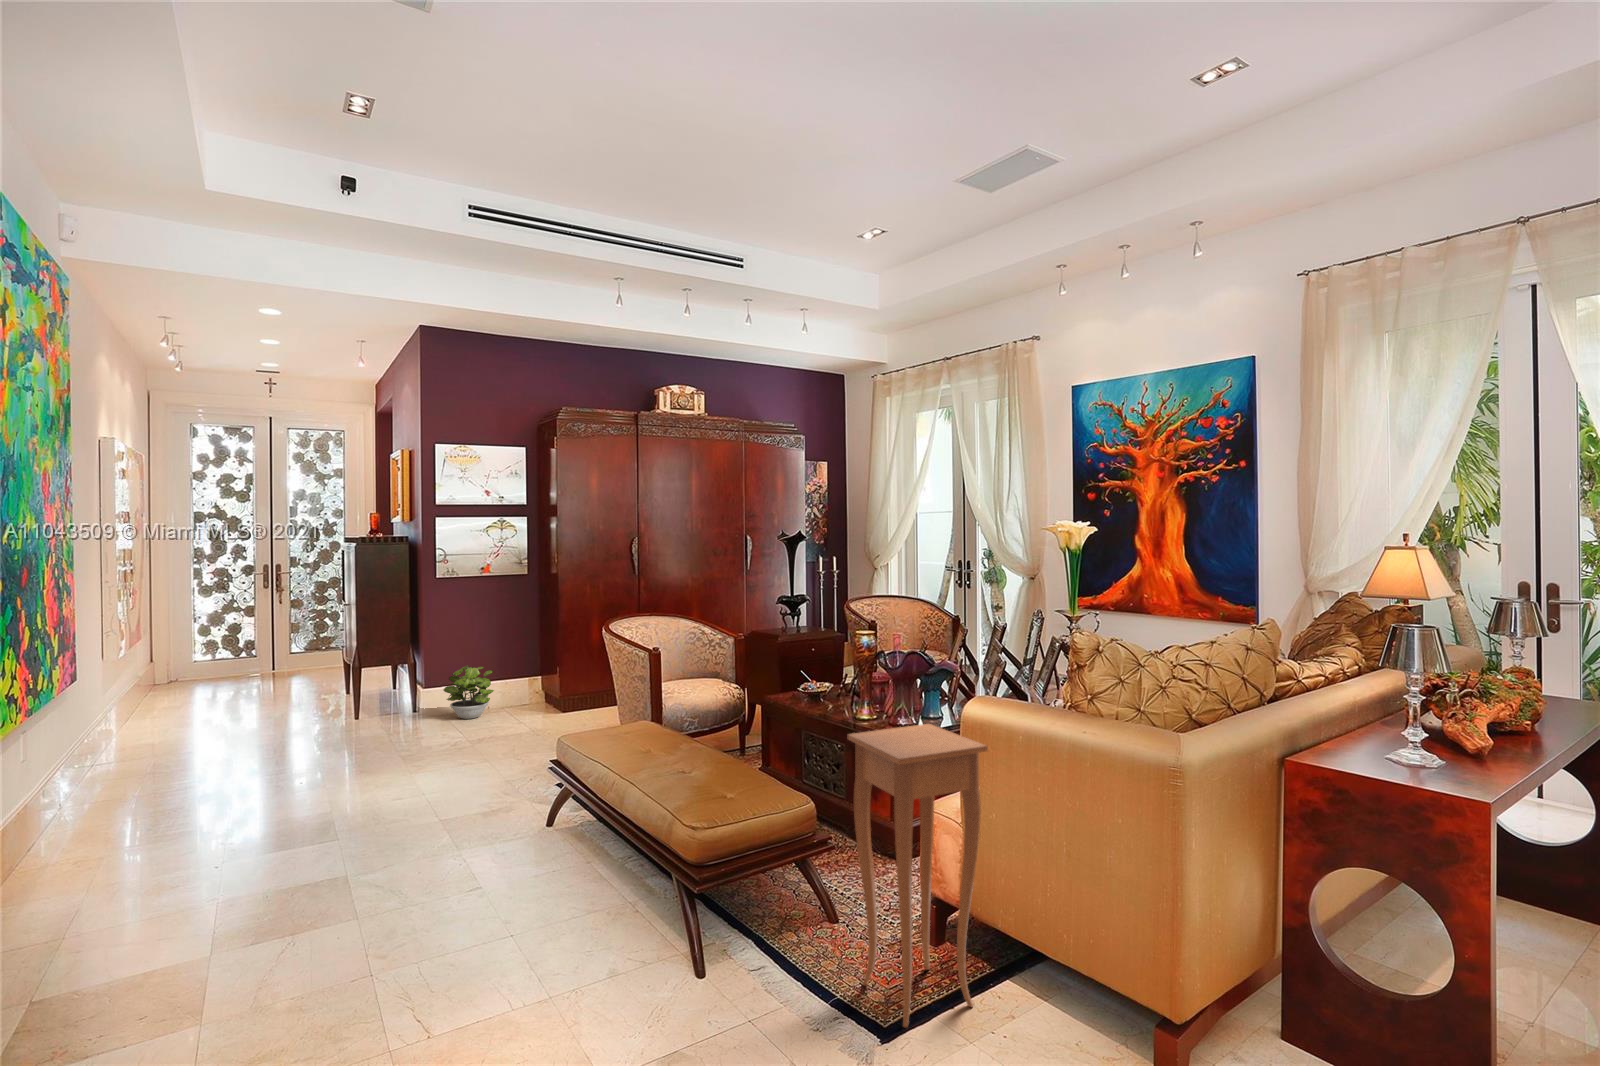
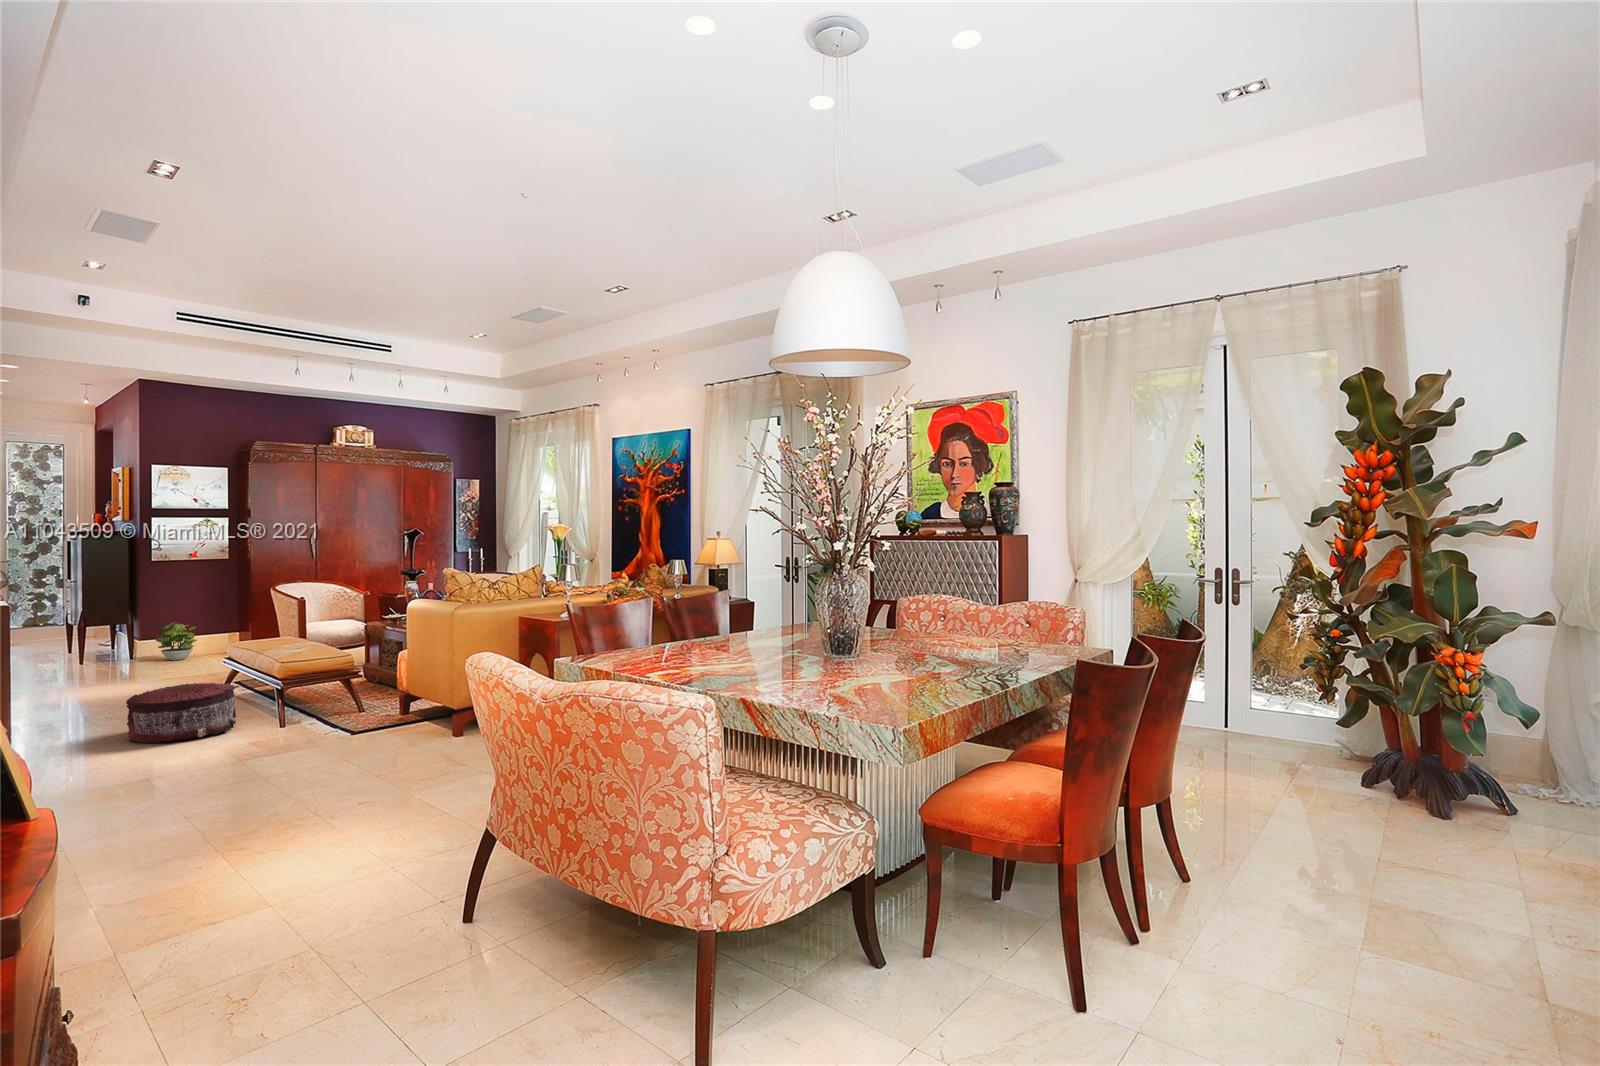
side table: present [848,724,988,1028] -> none [361,612,420,733]
pouf: none [400,846,599,1017] -> present [126,683,236,743]

